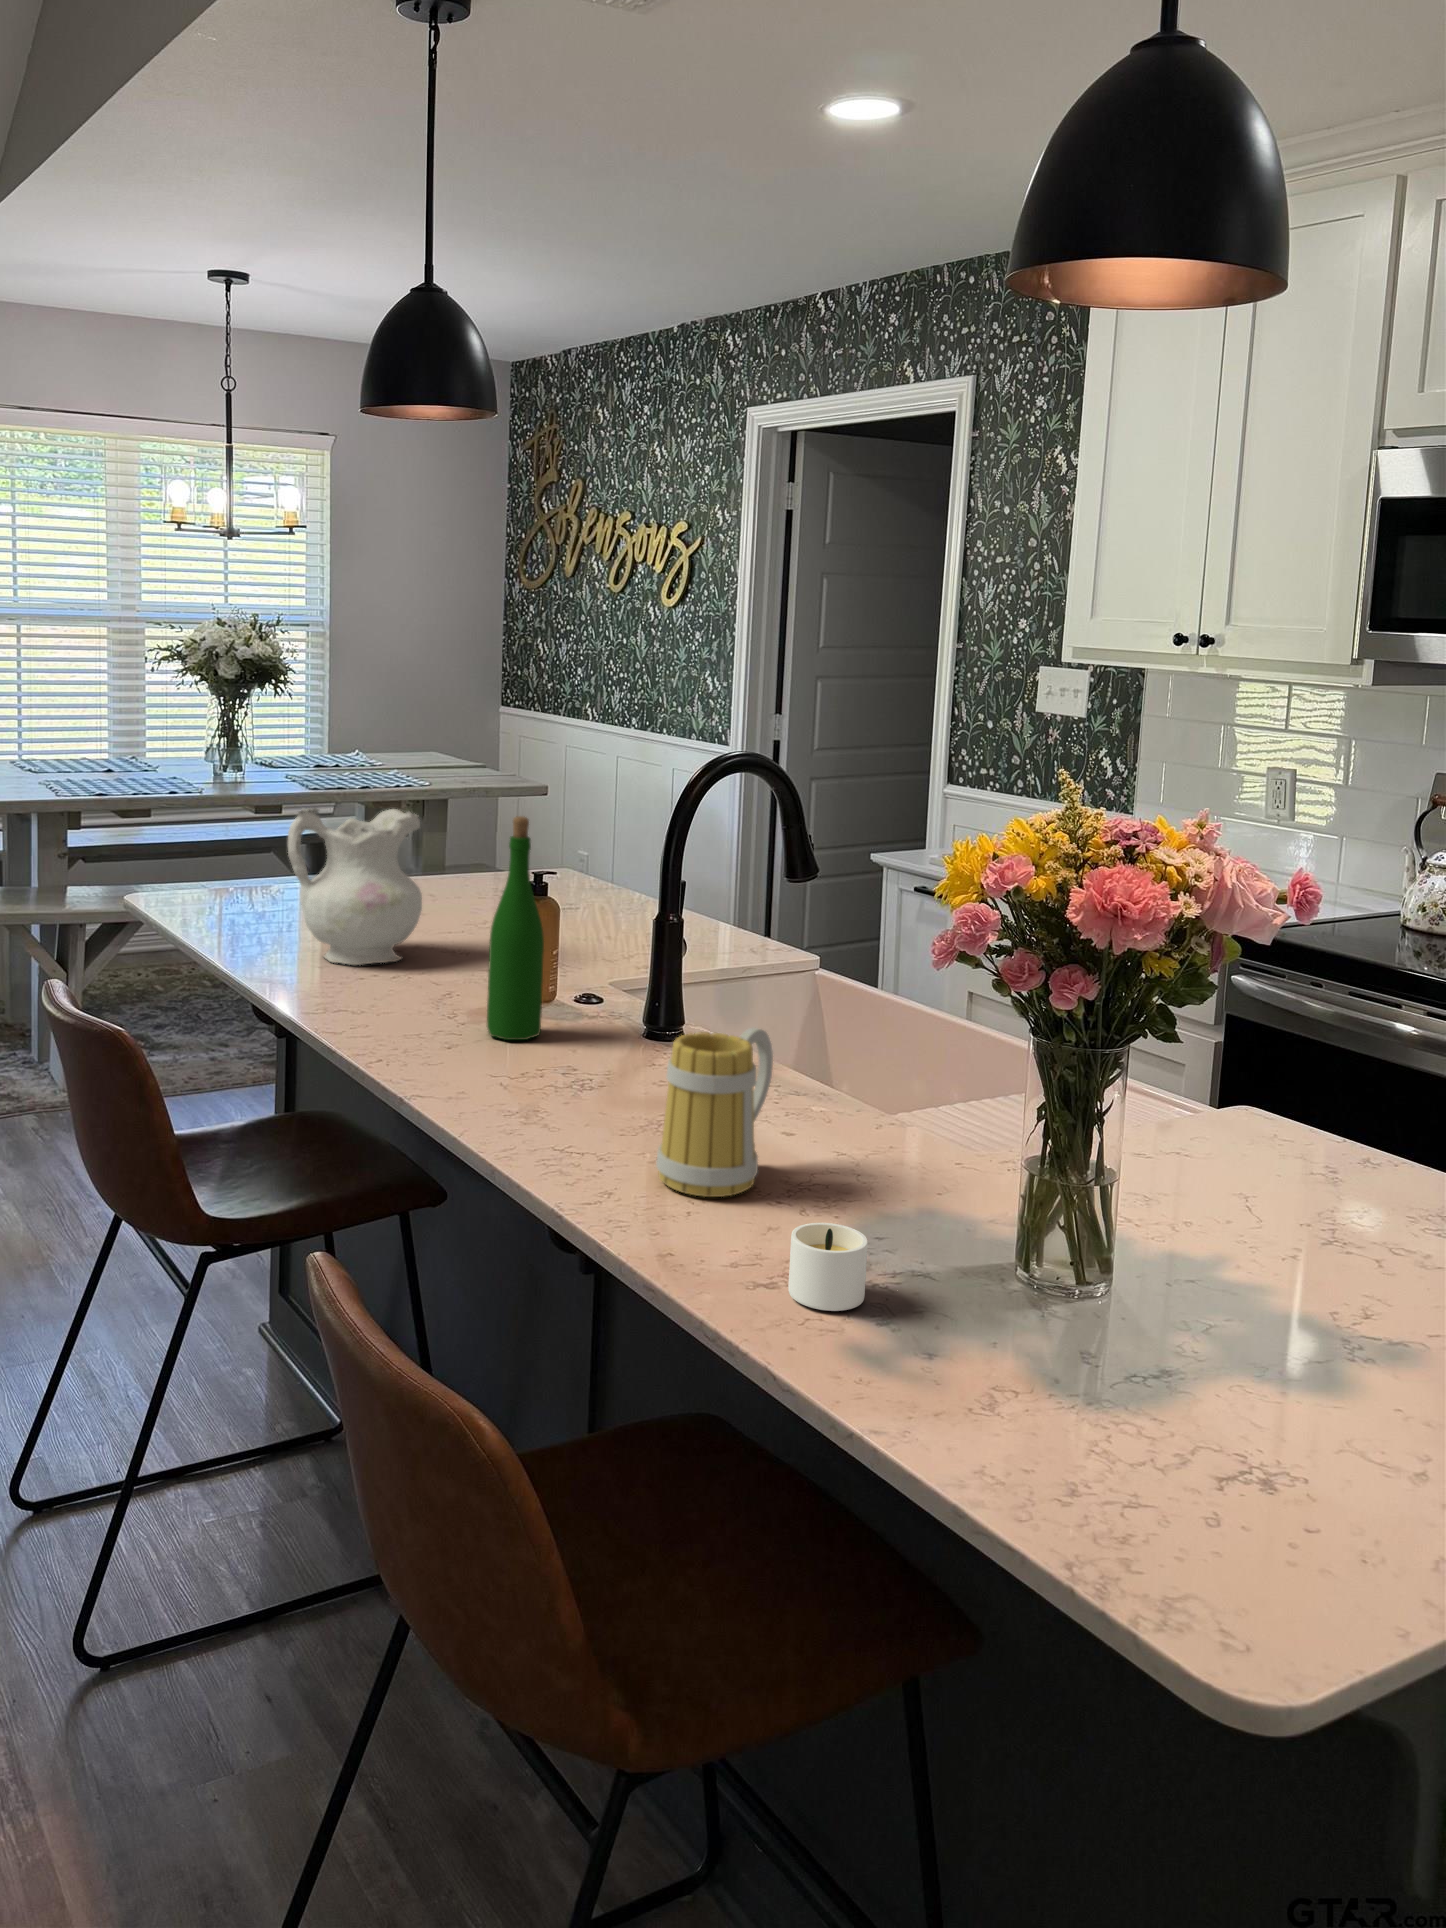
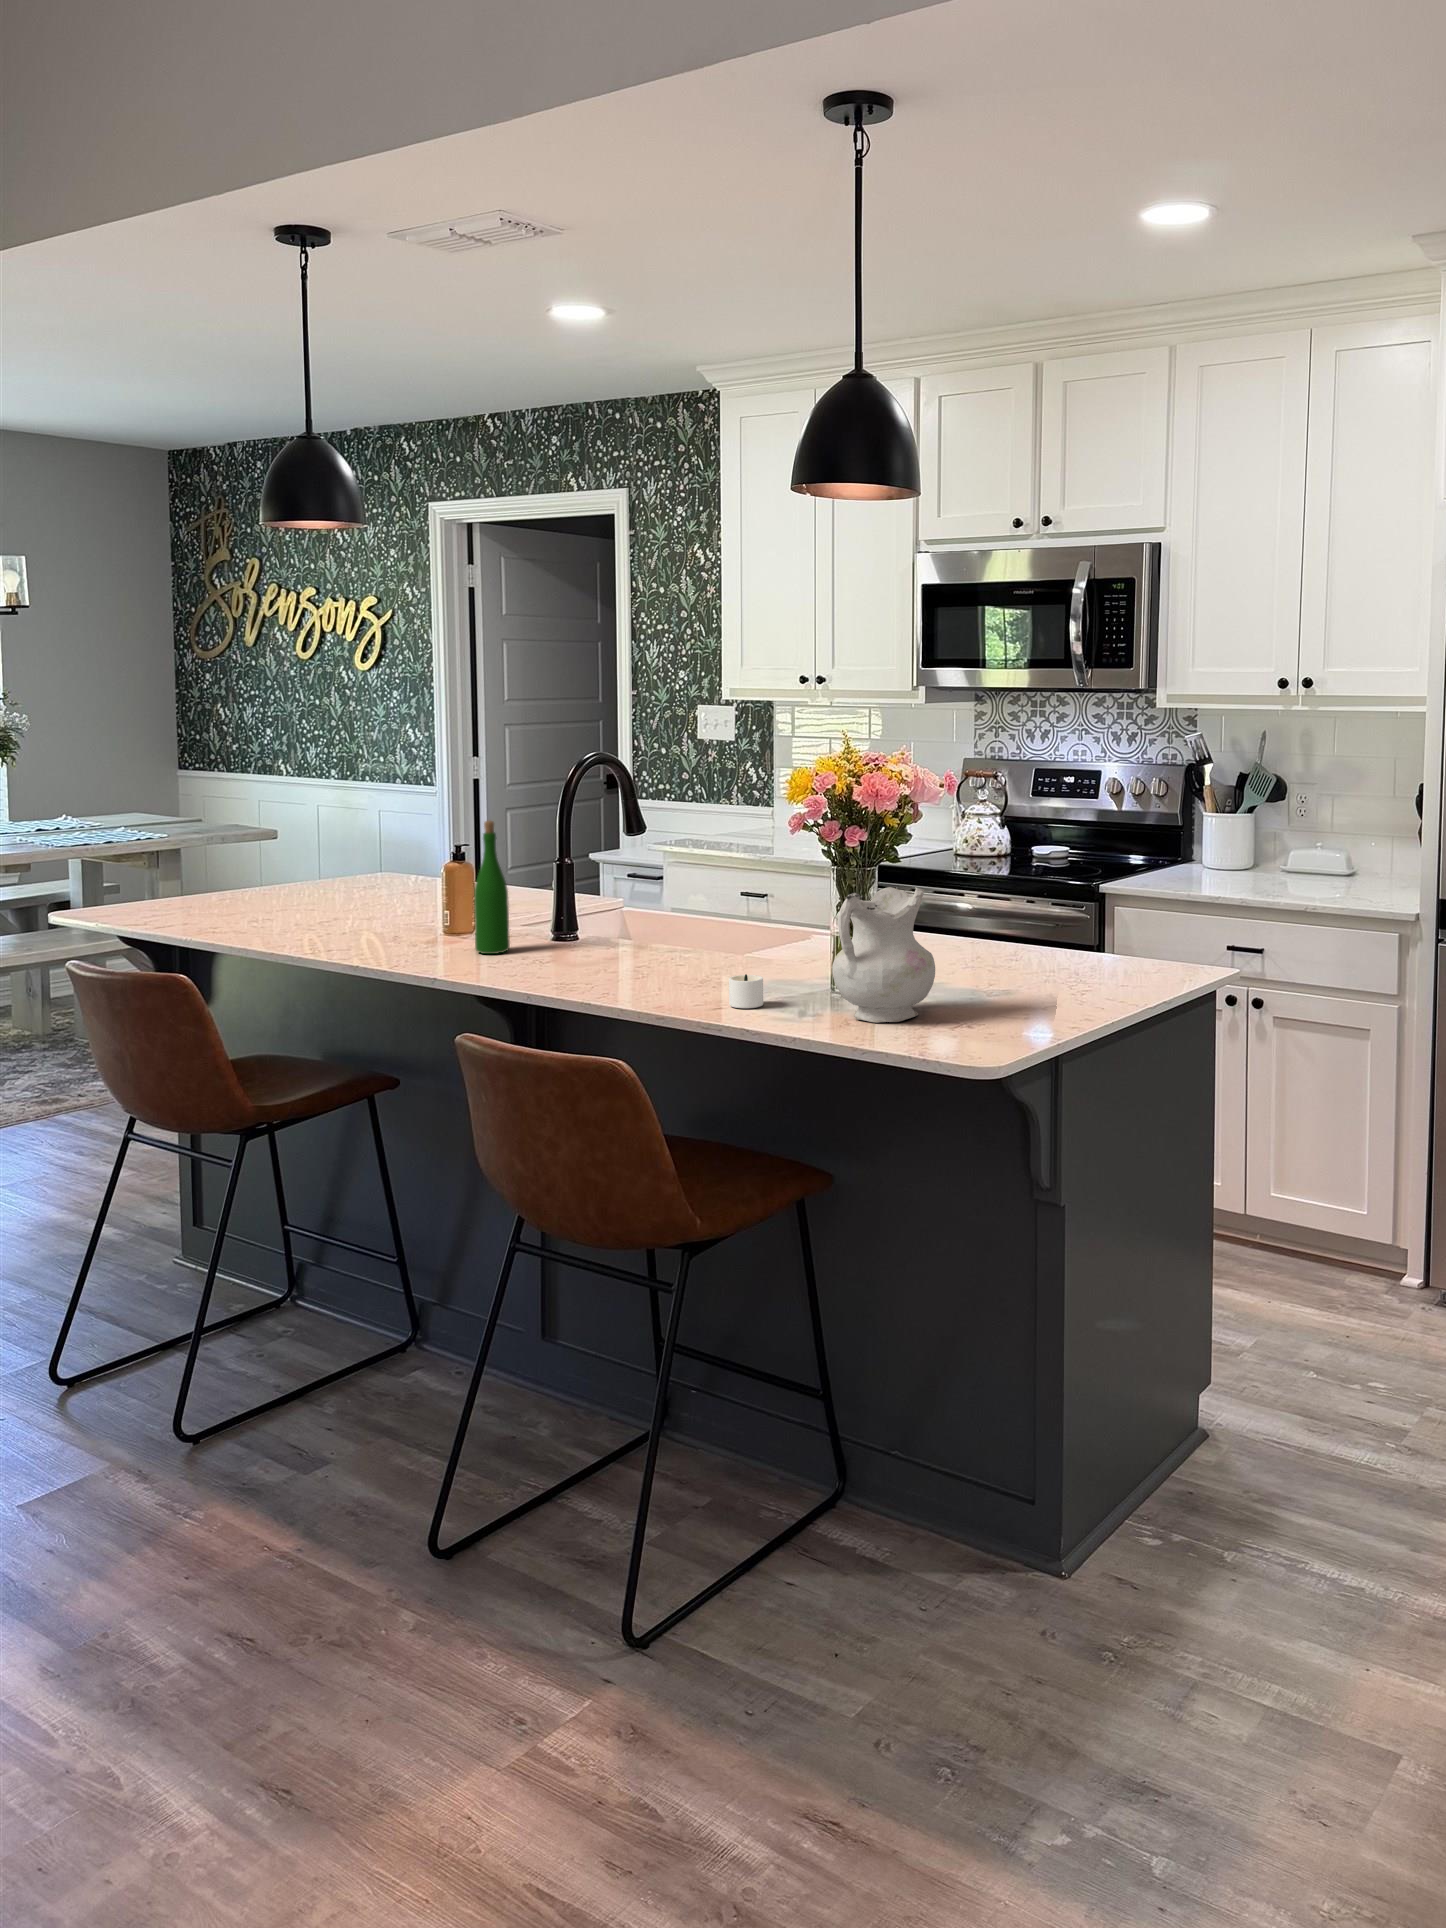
ceramic pitcher: present [288,808,422,965] -> present [832,887,935,1023]
mug: present [656,1028,773,1197] -> none [635,907,686,989]

